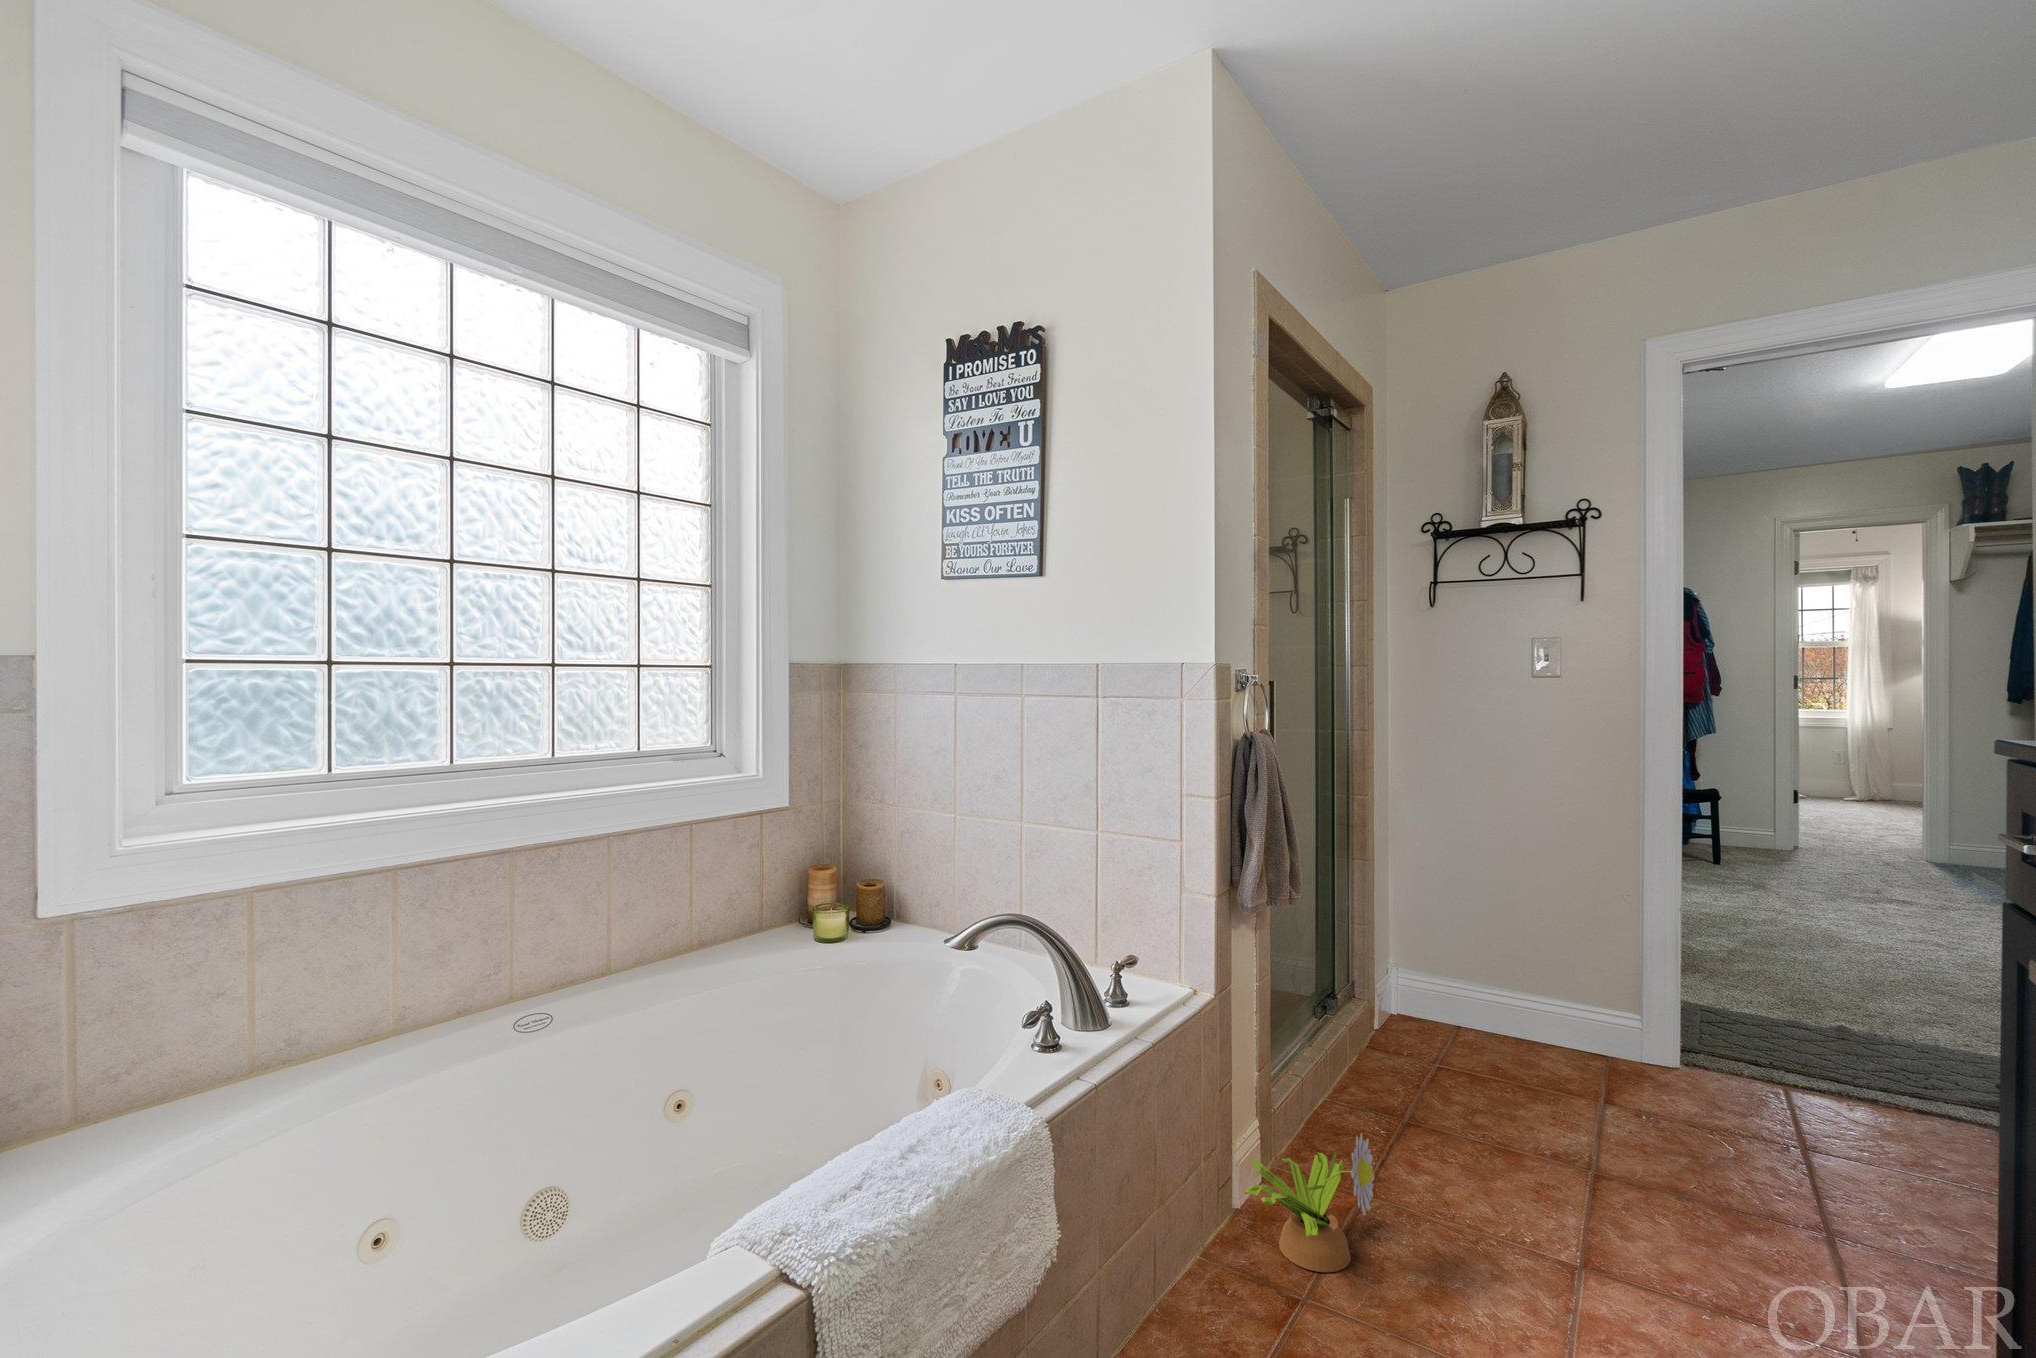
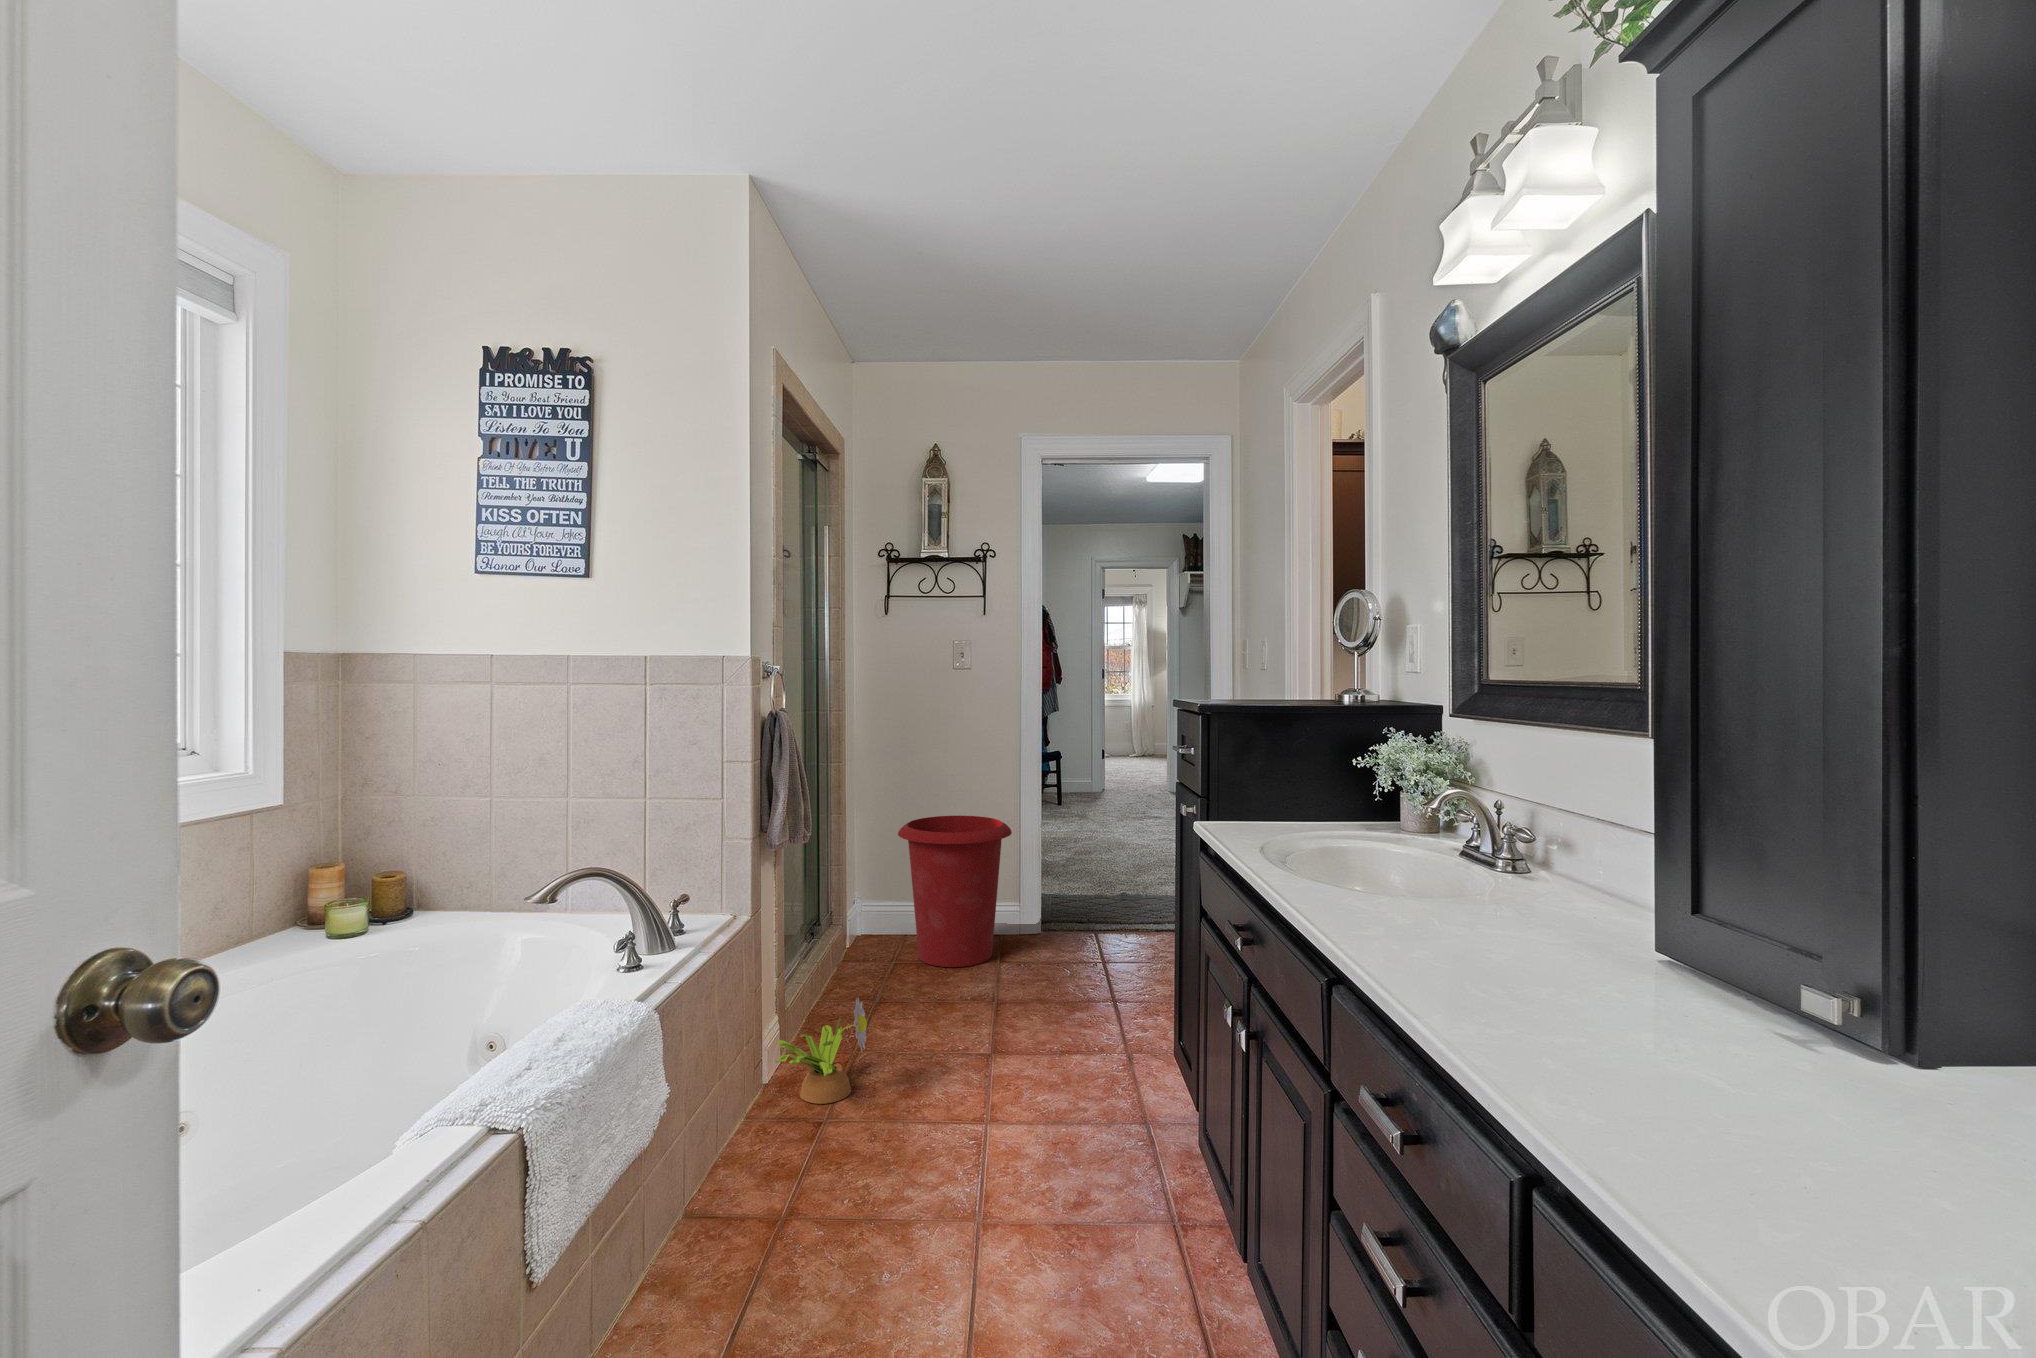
waste bin: none [1444,876,1627,1098] -> present [898,816,1012,967]

